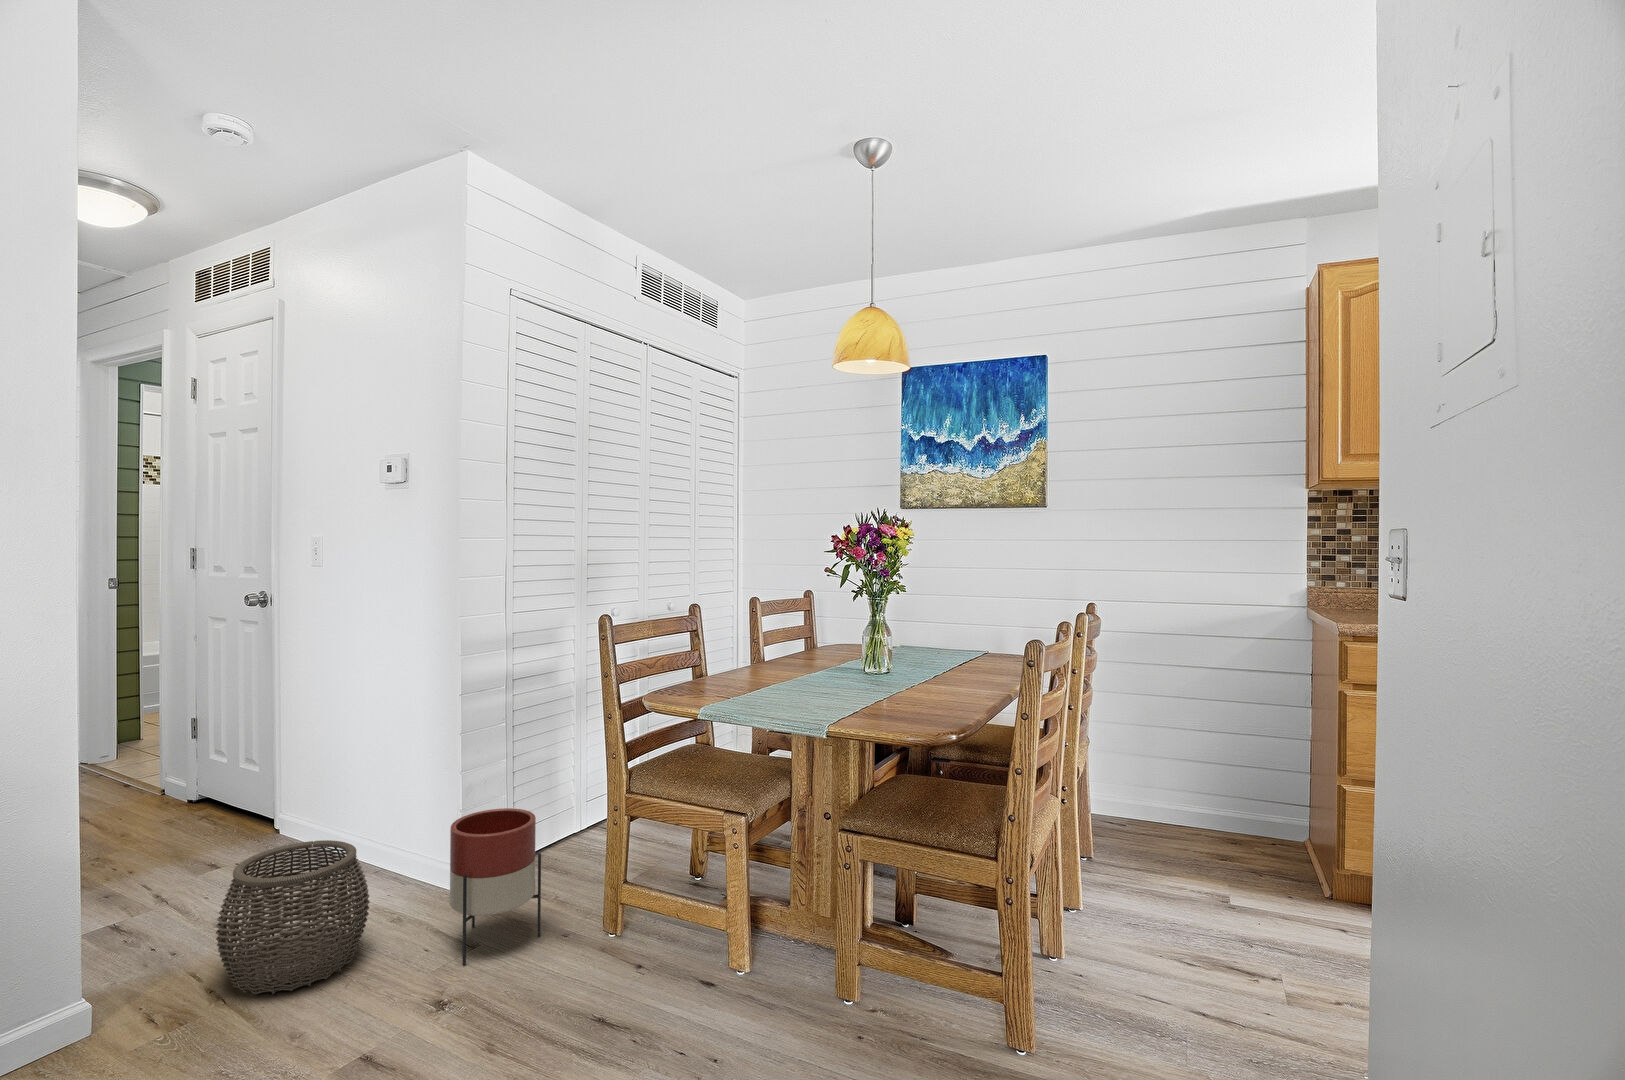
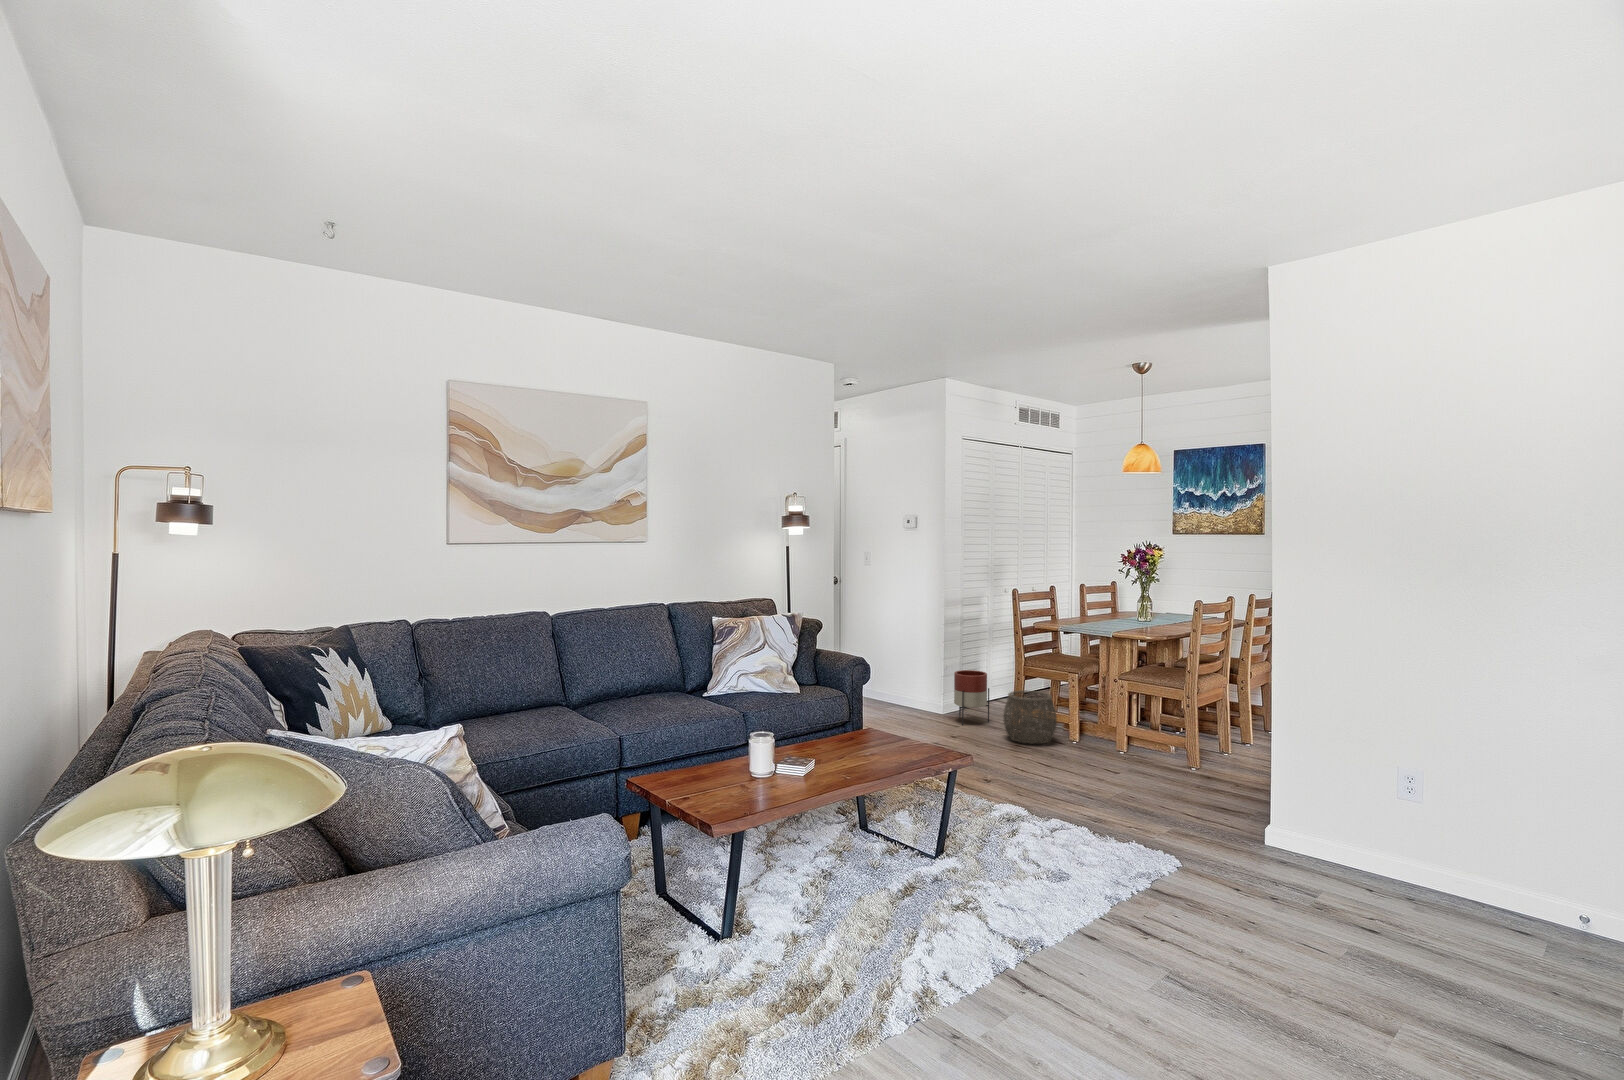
woven basket: present [216,840,370,994] -> present [1003,690,1057,744]

